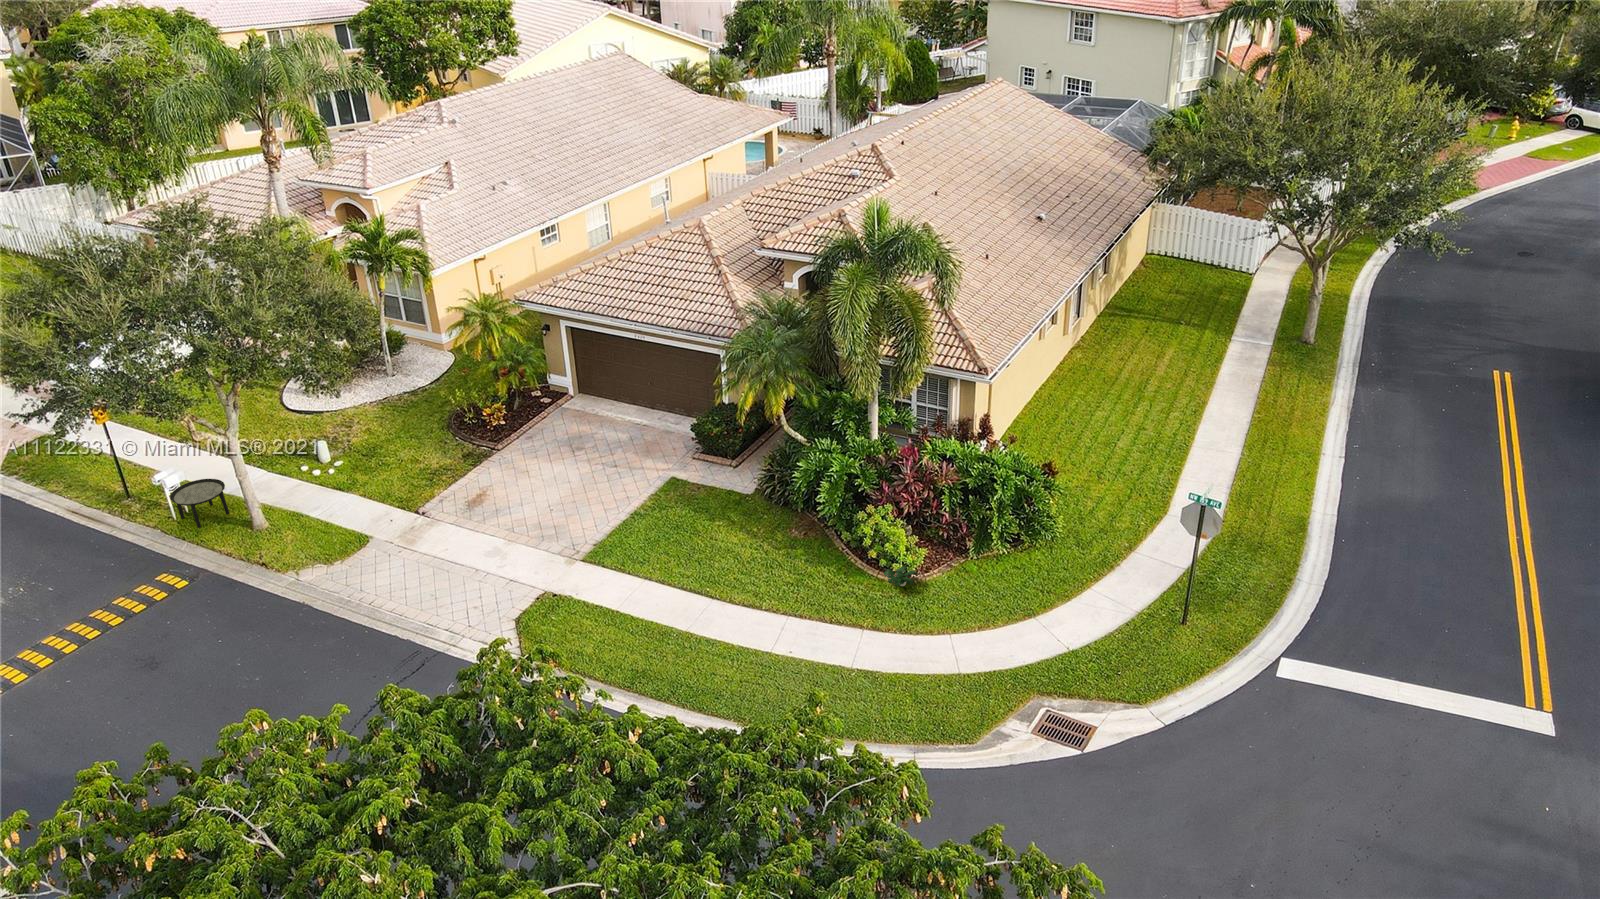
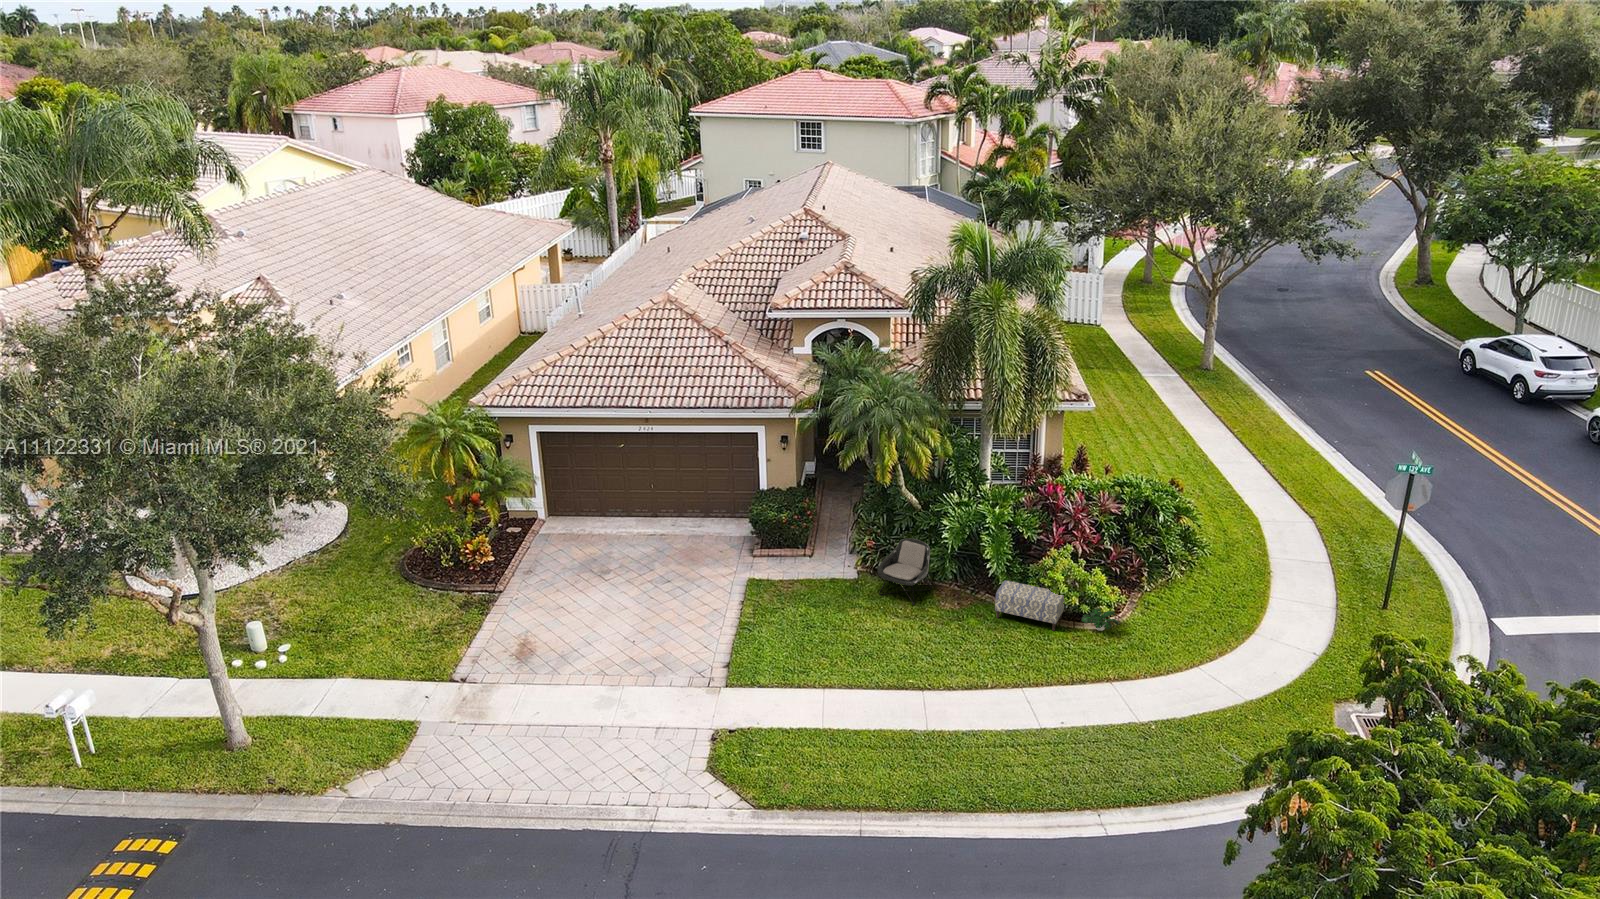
lounge chair: none [754,472,801,529] -> present [877,538,932,605]
round table: present [170,479,229,528] -> none [72,695,164,771]
bench: none [826,525,881,577] -> present [995,580,1064,631]

